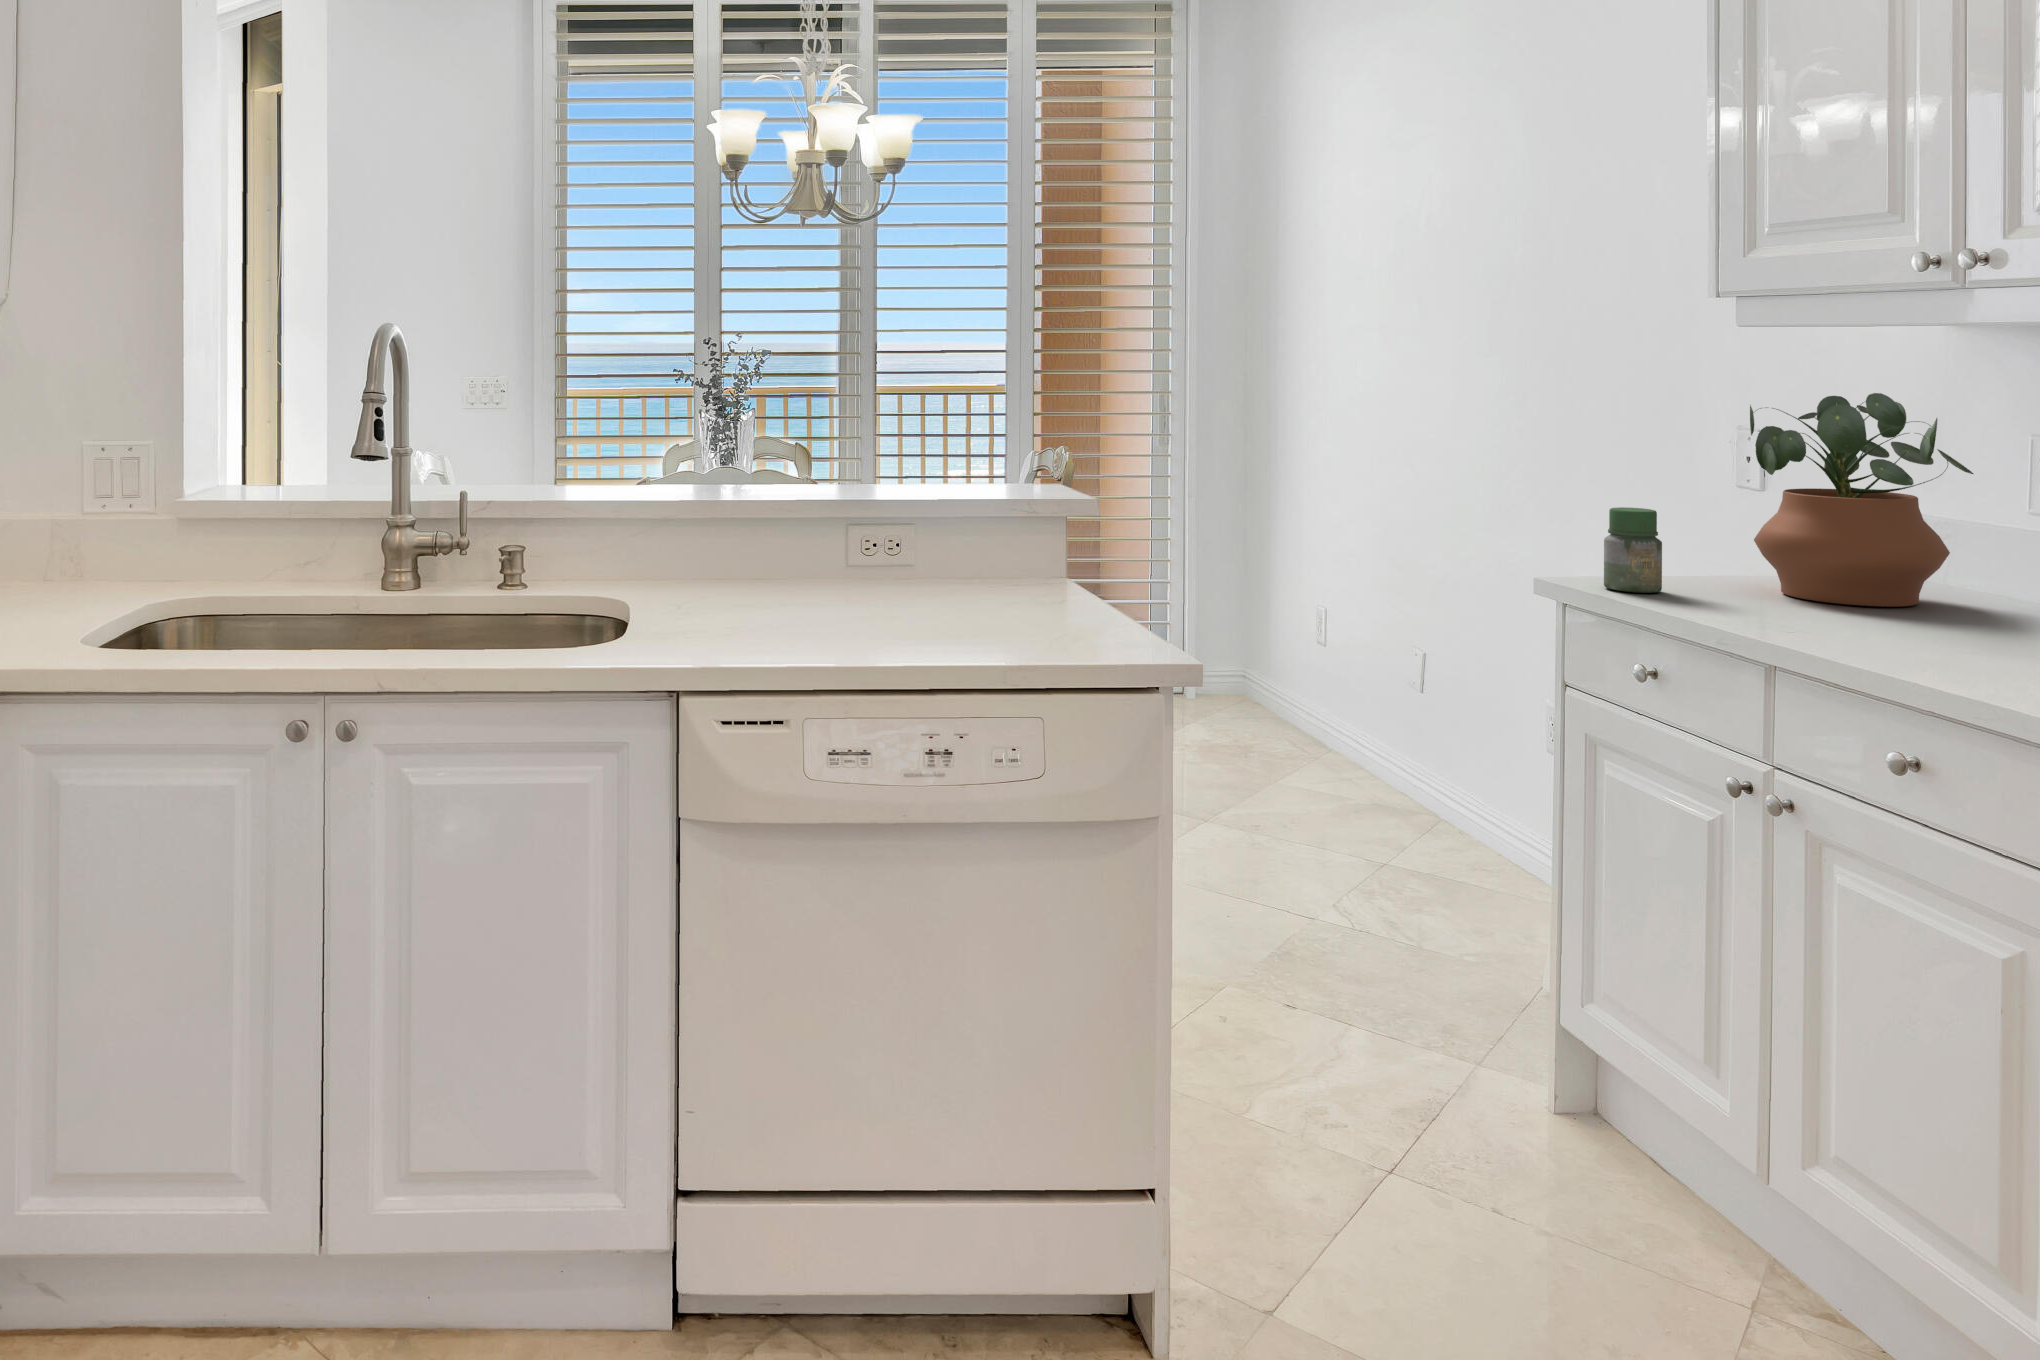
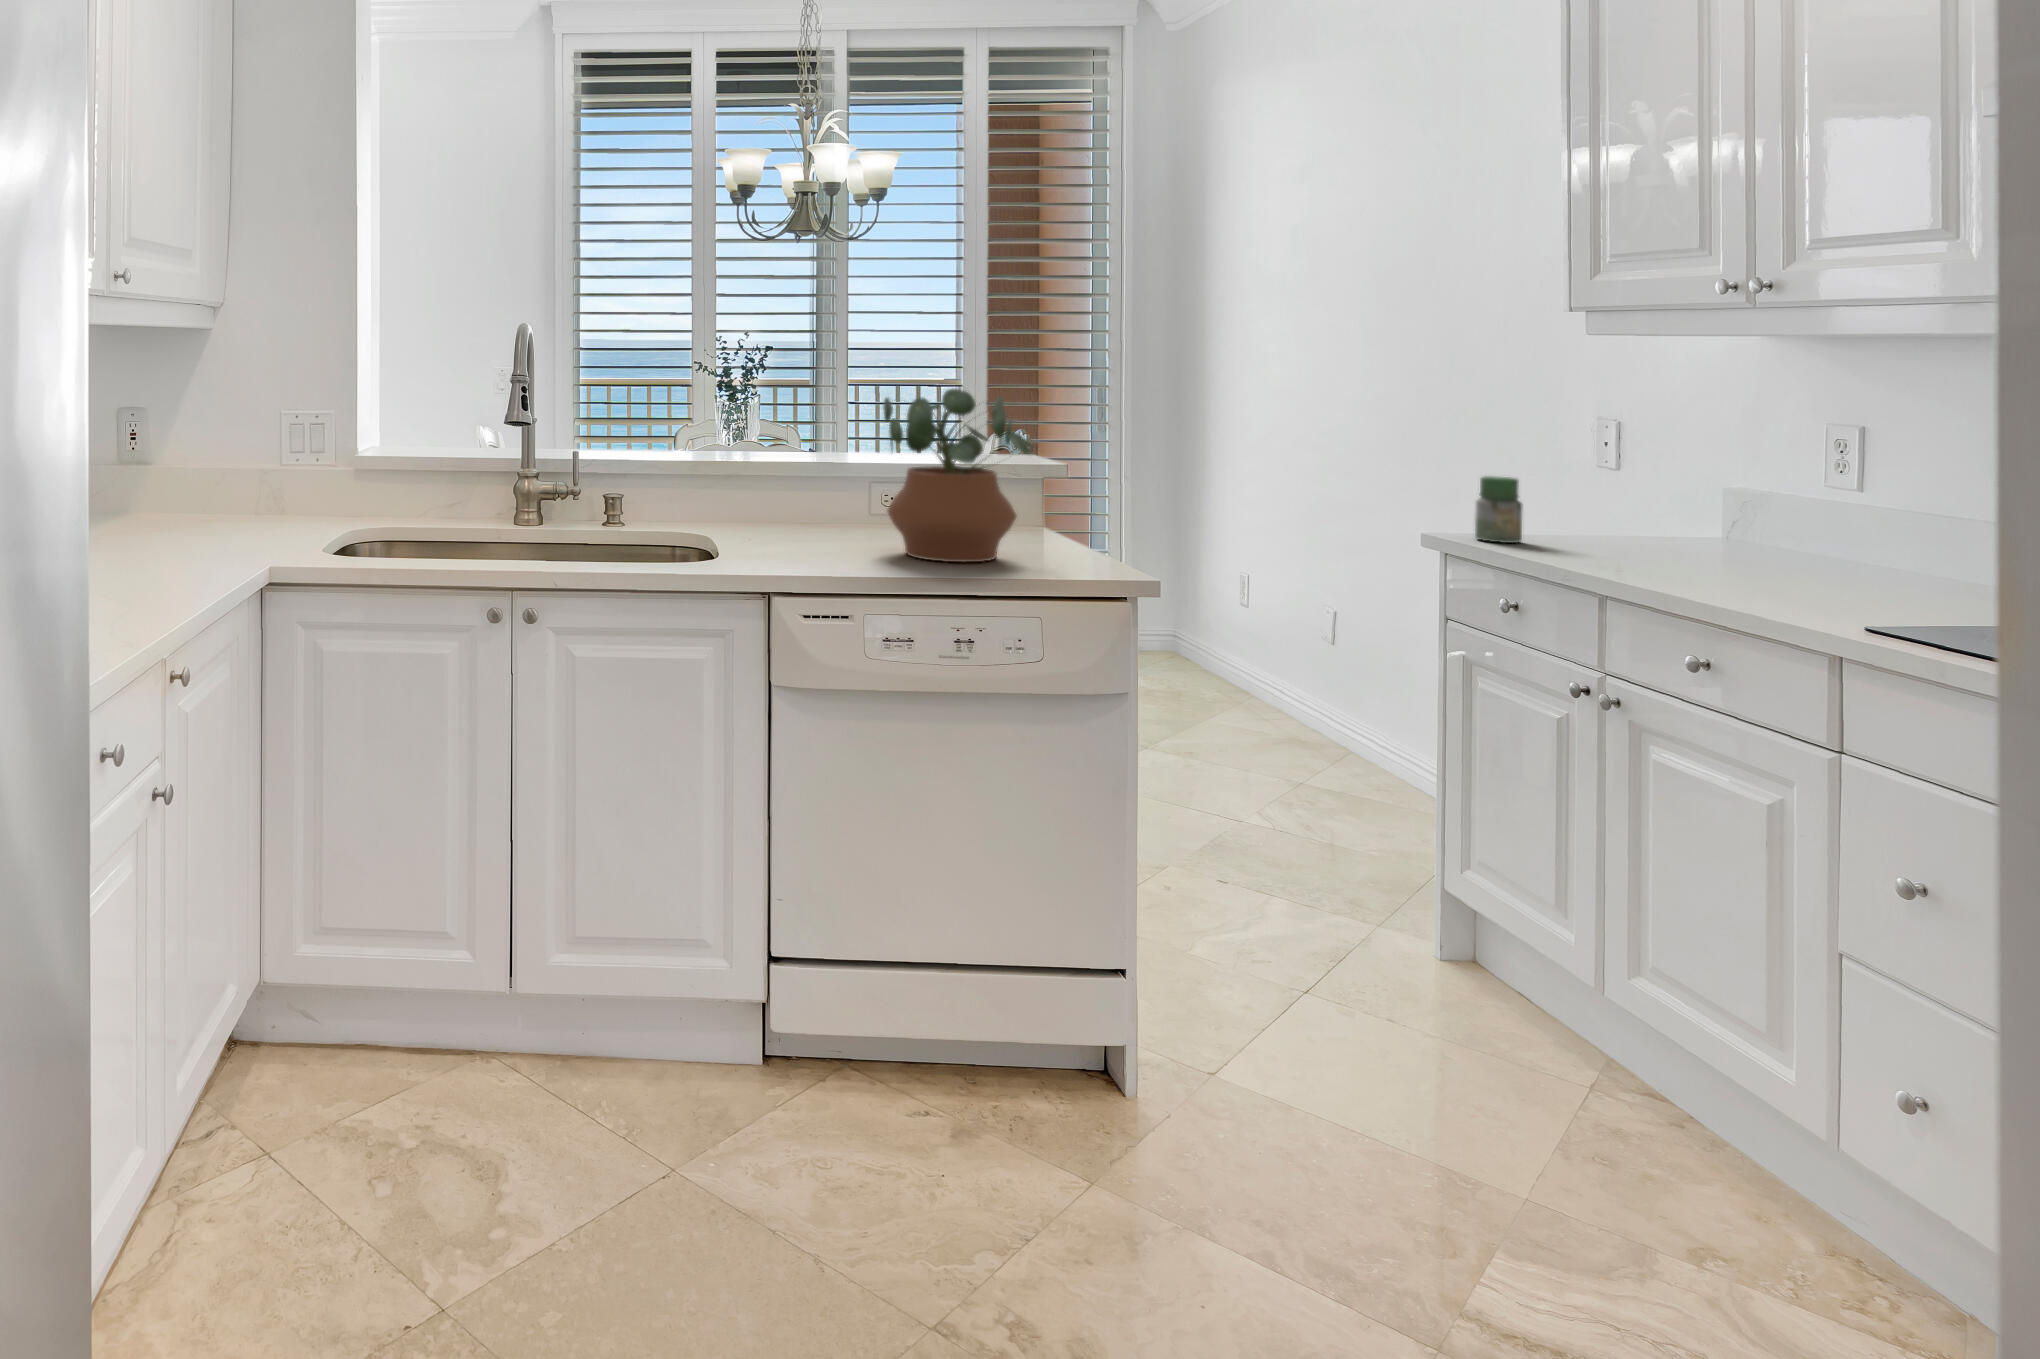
potted plant: present [1750,393,1973,607] -> present [883,389,1032,562]

